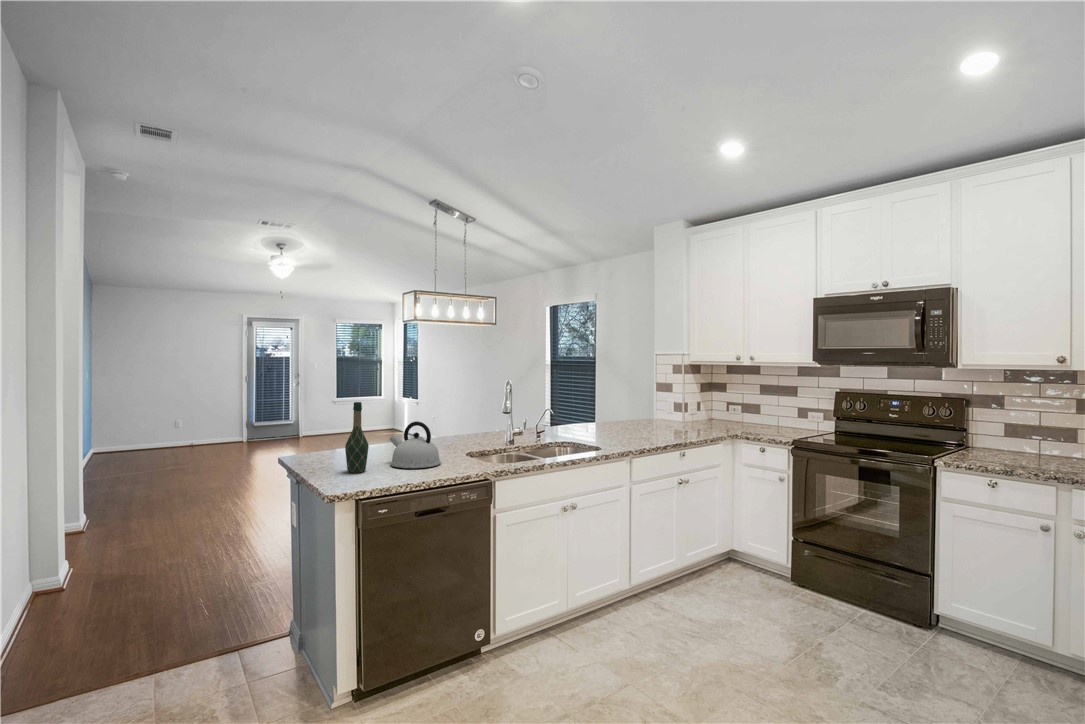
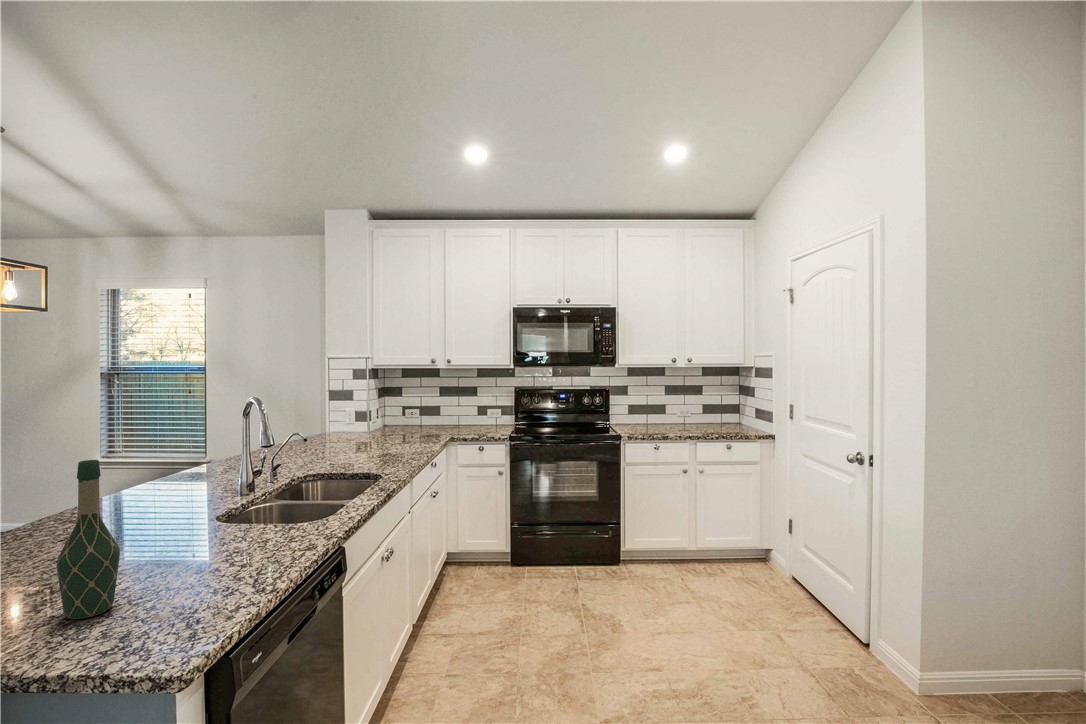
kettle: present [390,421,441,468] -> none [110,481,233,577]

